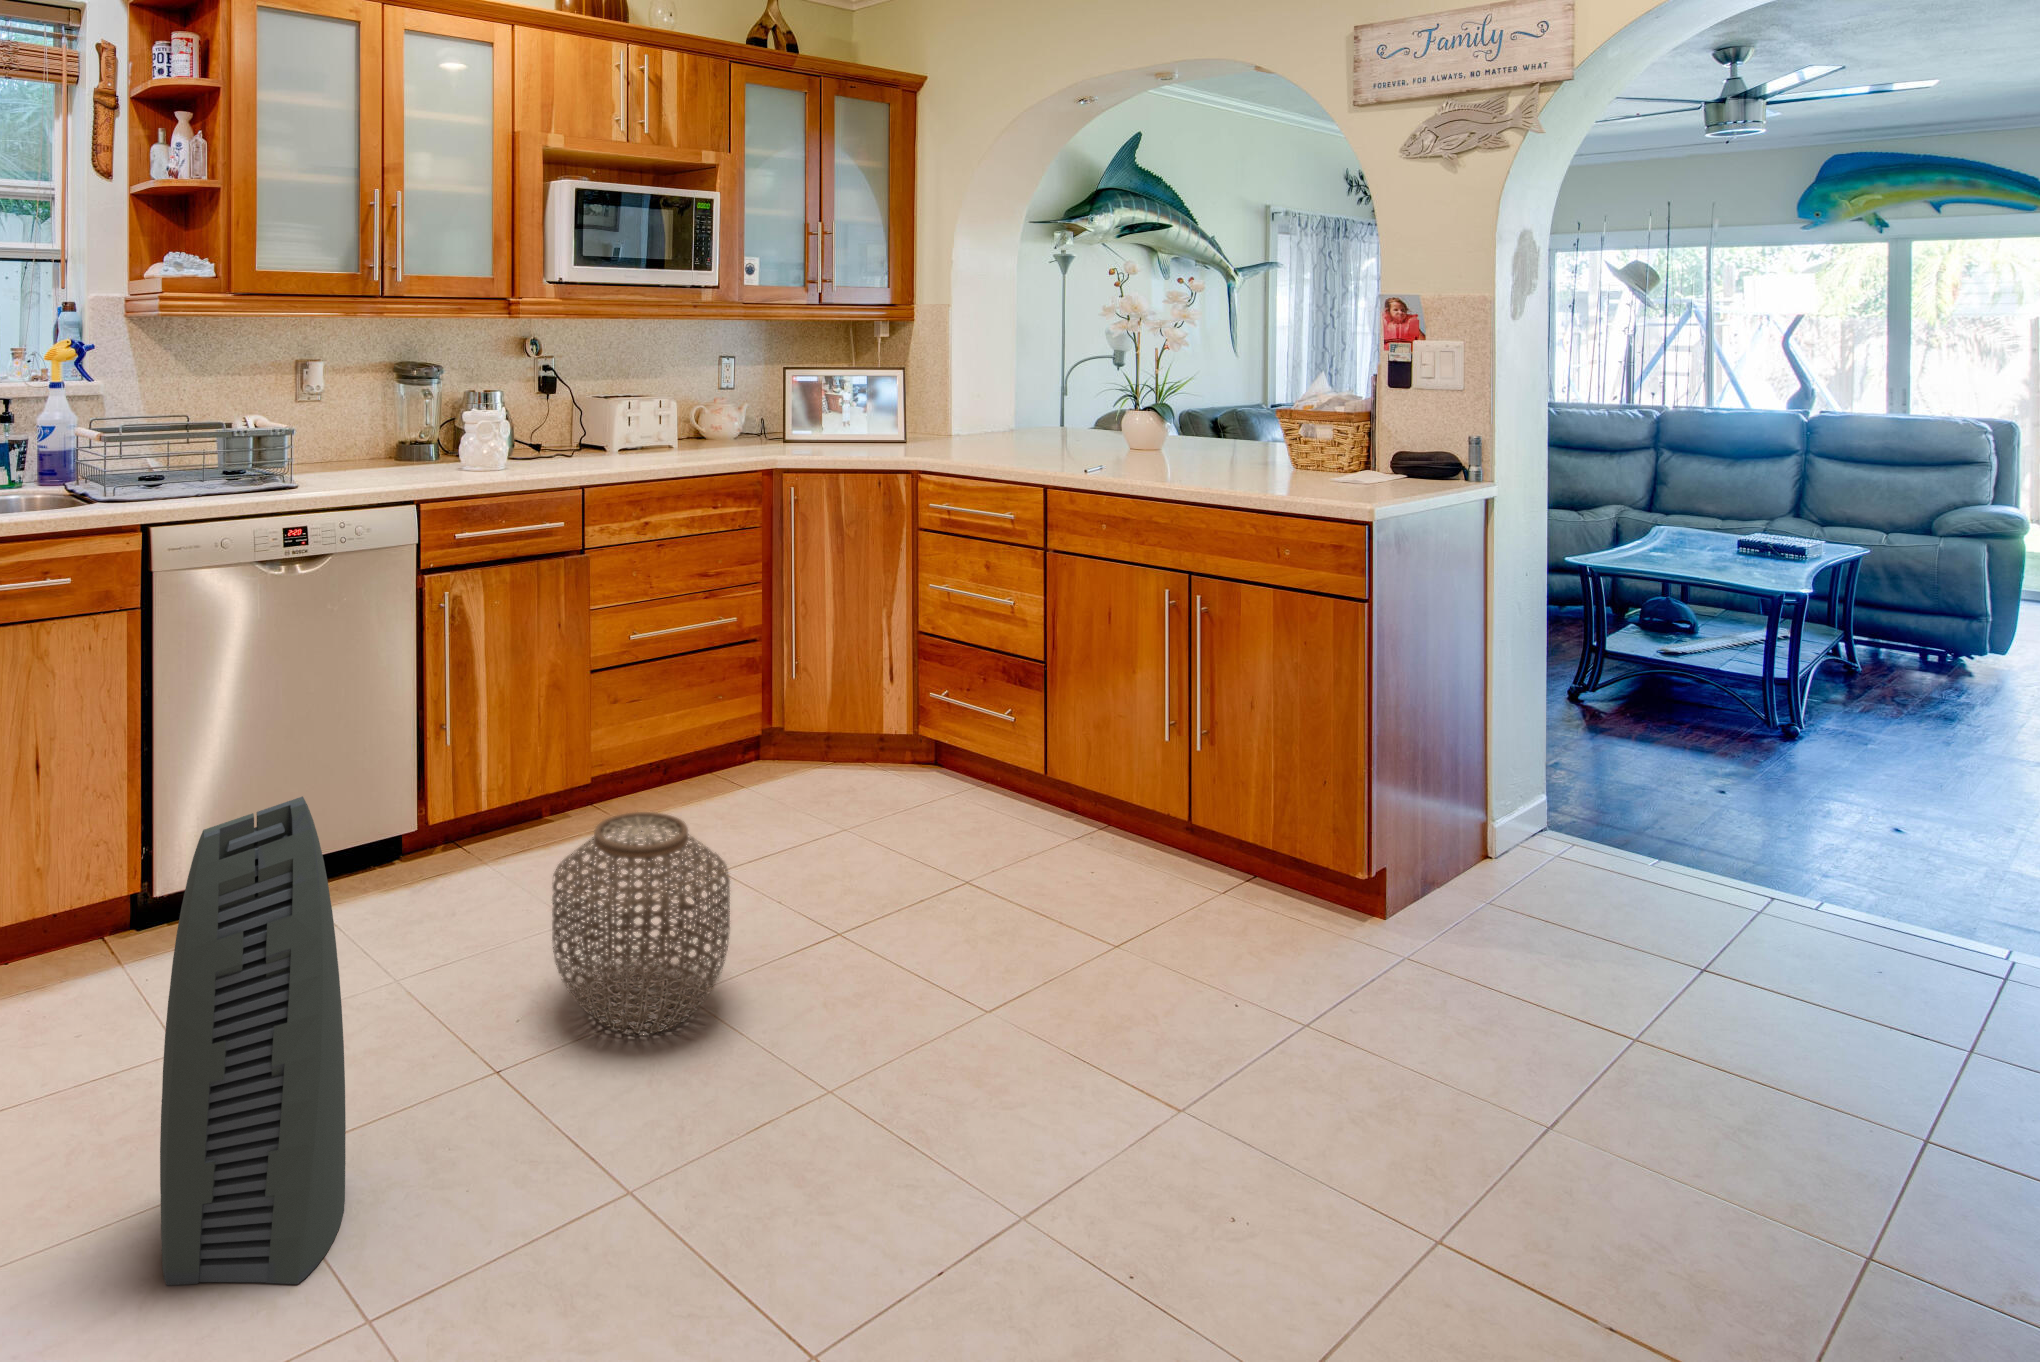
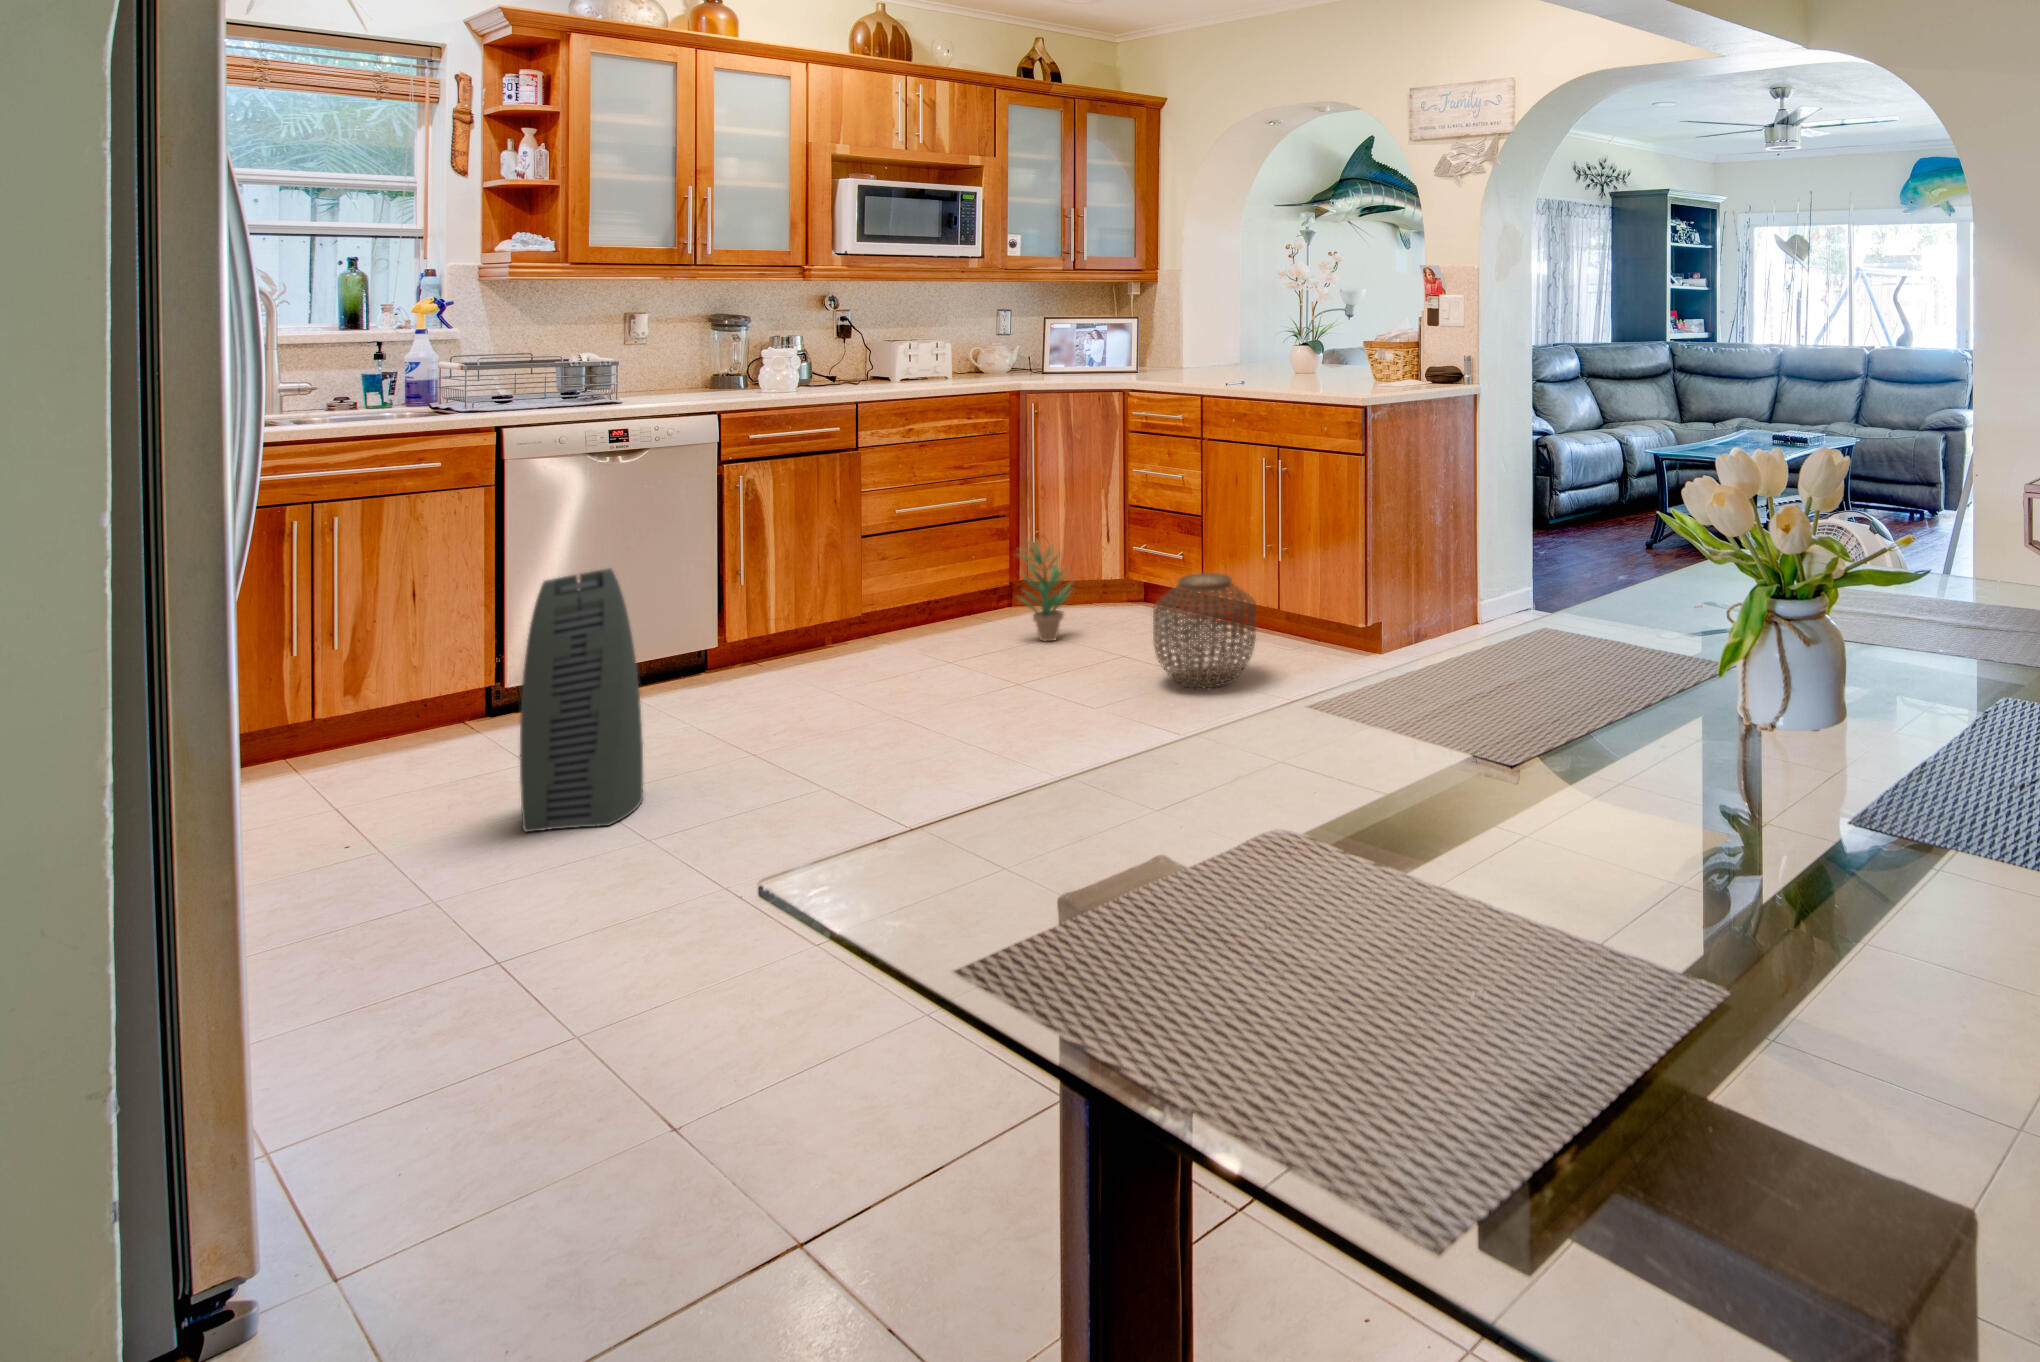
potted plant: none [792,684,873,839] -> present [1020,541,1070,642]
woven basket: present [552,812,730,1034] -> present [1153,573,1256,689]

